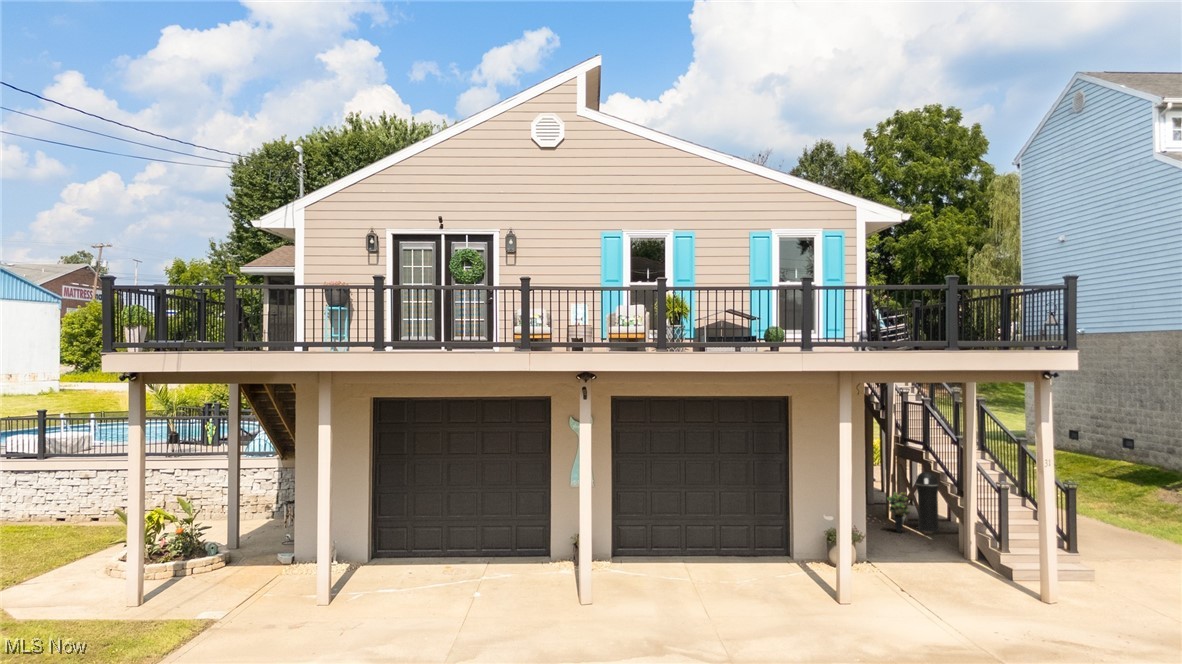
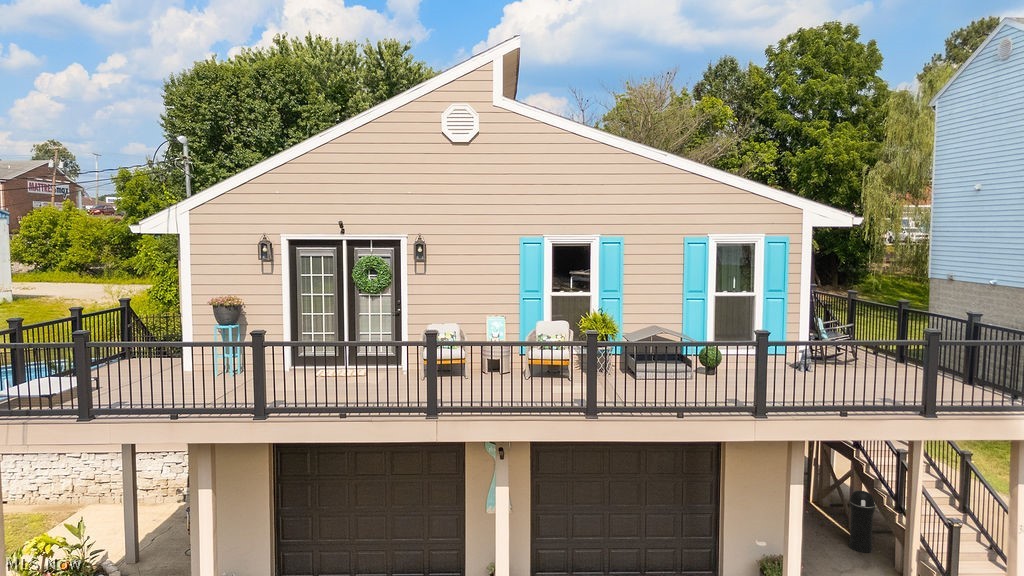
potted plant: present [887,492,910,533] -> none [821,513,847,562]

